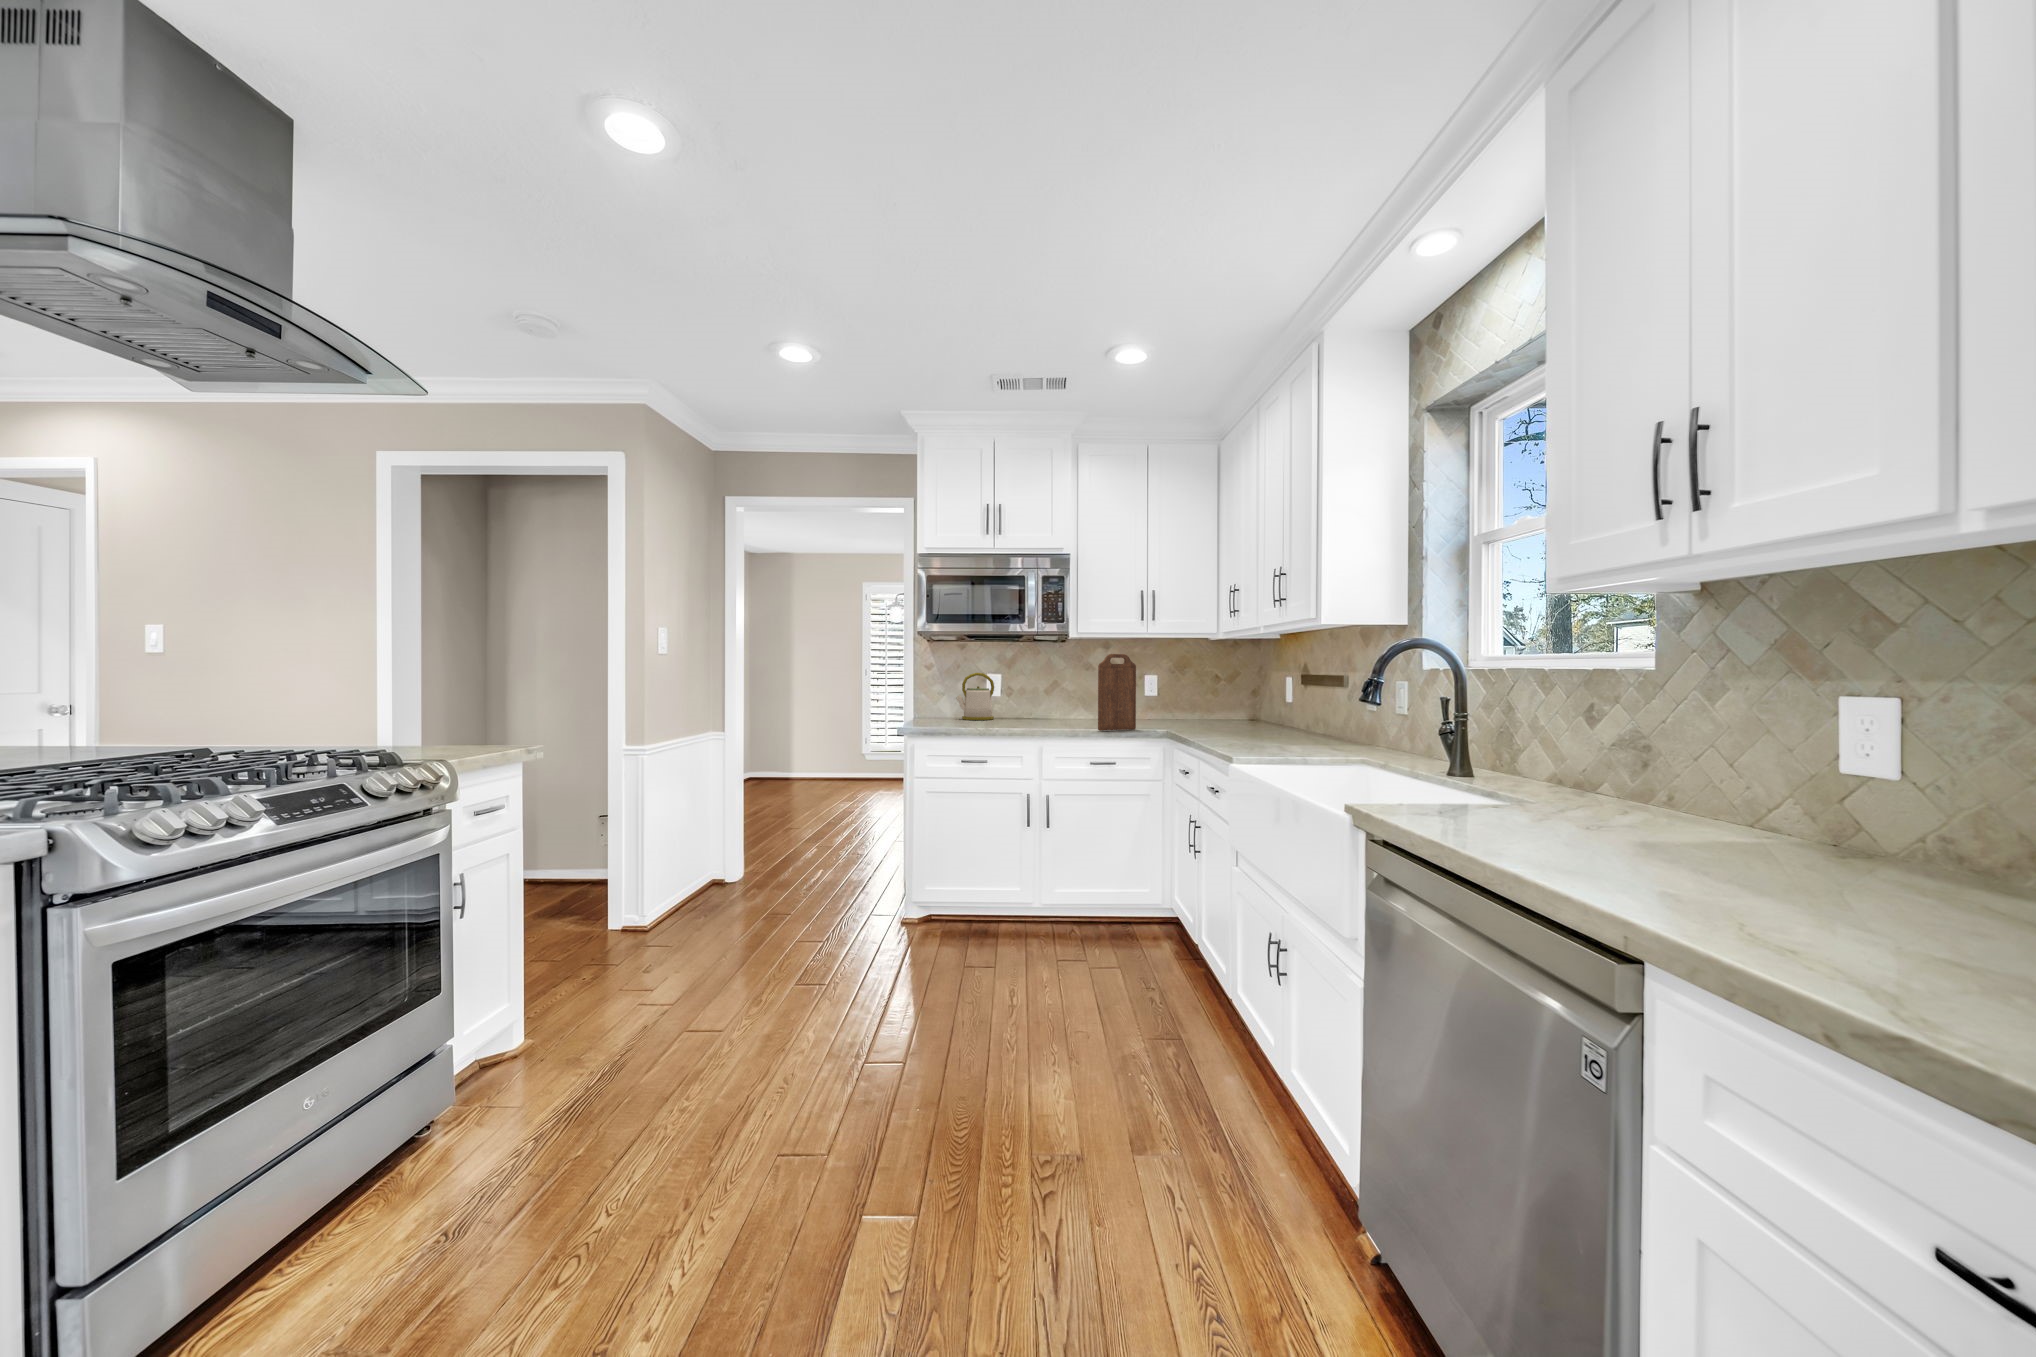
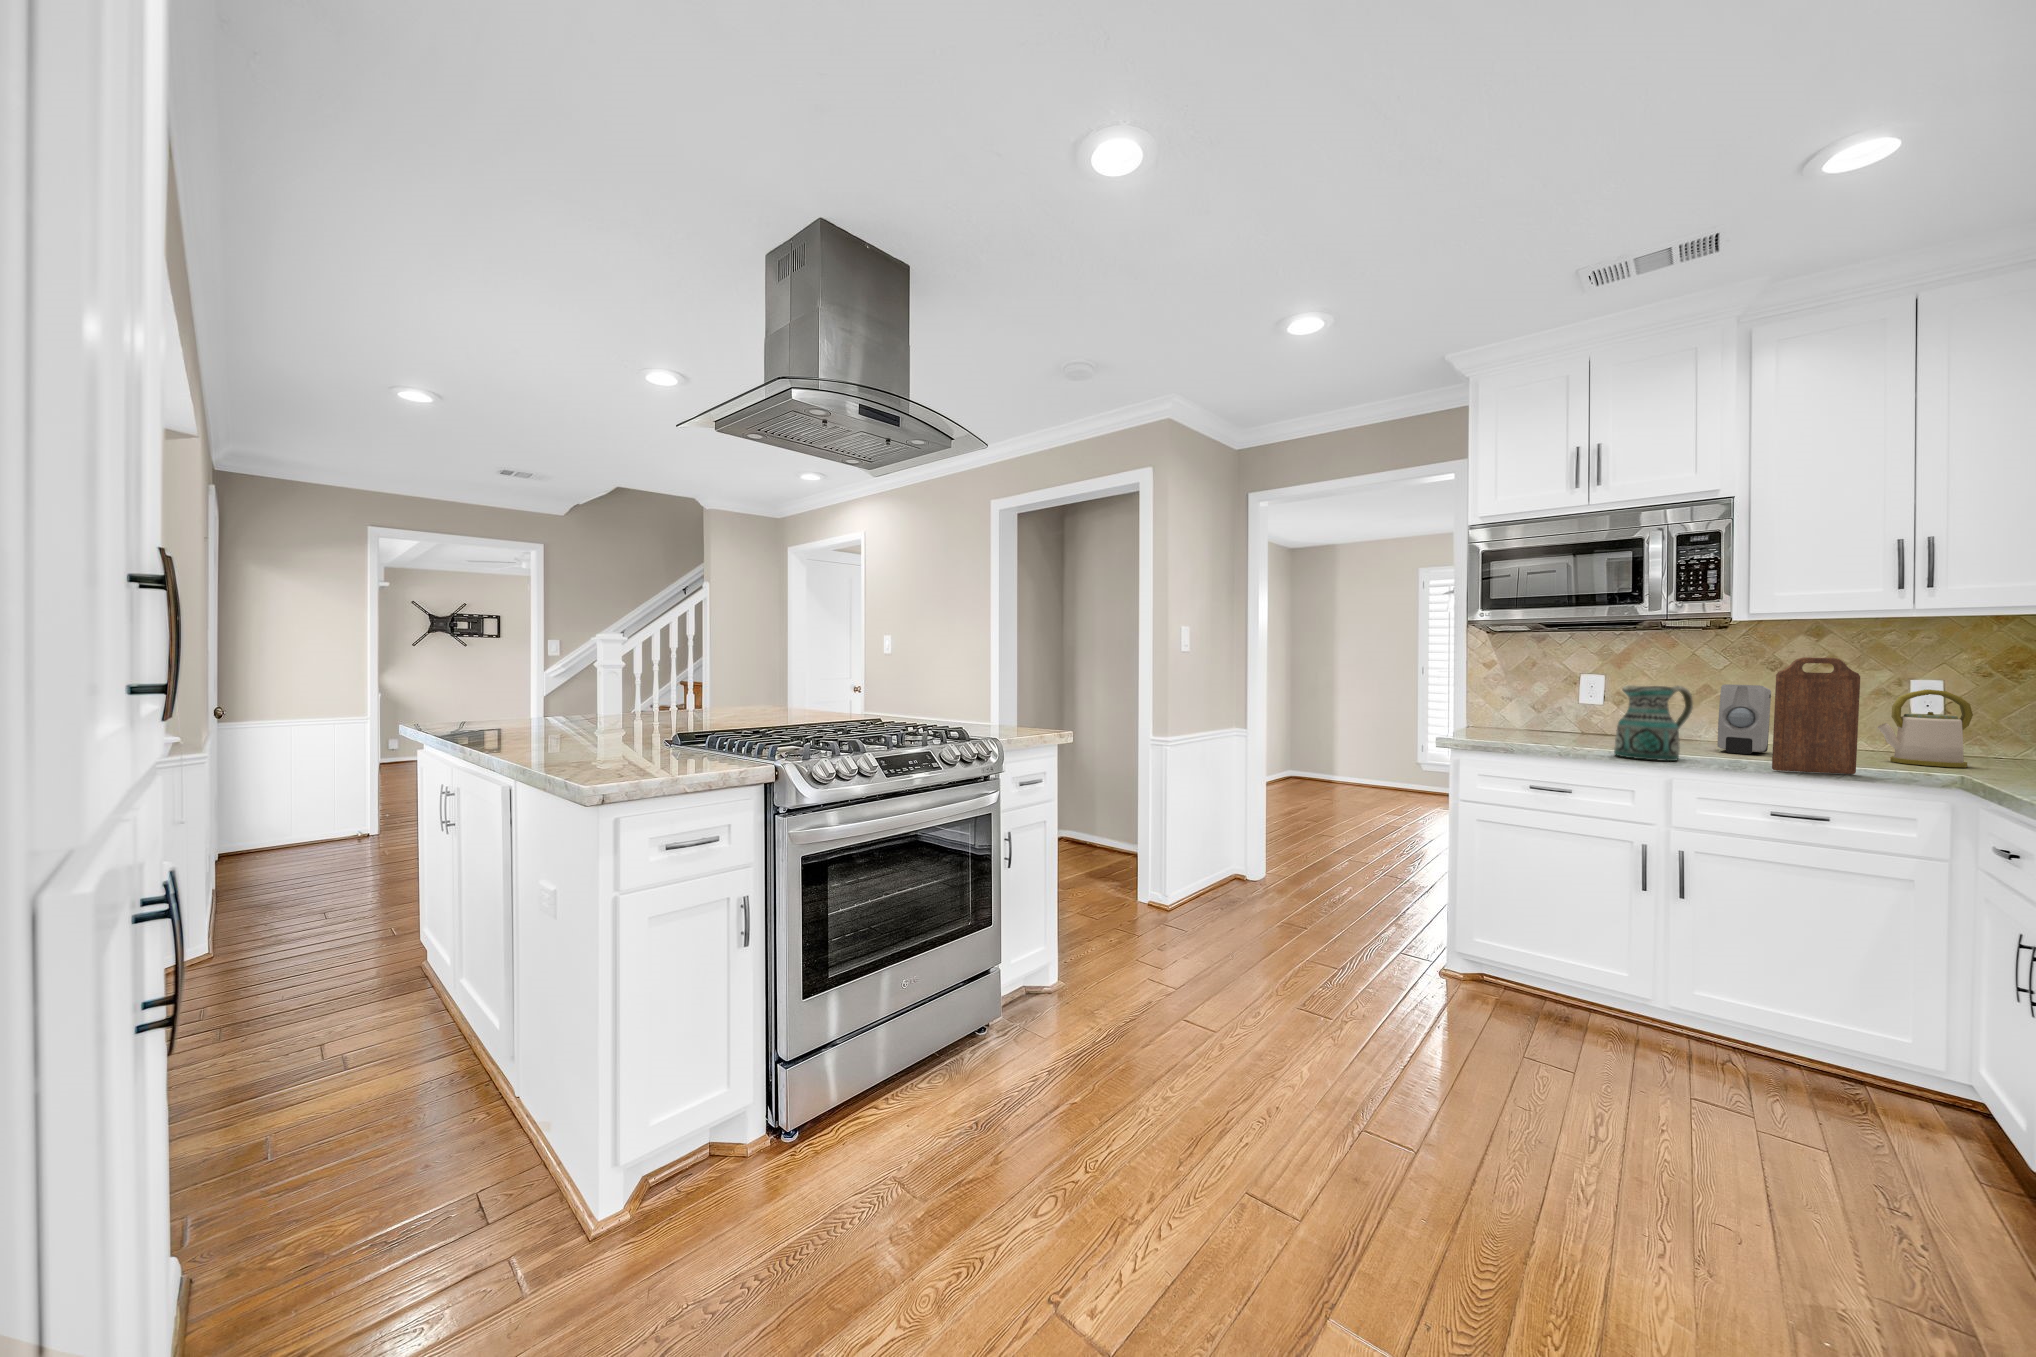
kettle: present [956,673,994,720] -> present [1877,689,1973,767]
soap dispenser: none [1068,674,1094,722] -> present [1717,684,1771,754]
ceramic pitcher: none [1014,675,1056,730] -> present [1614,685,1693,761]

